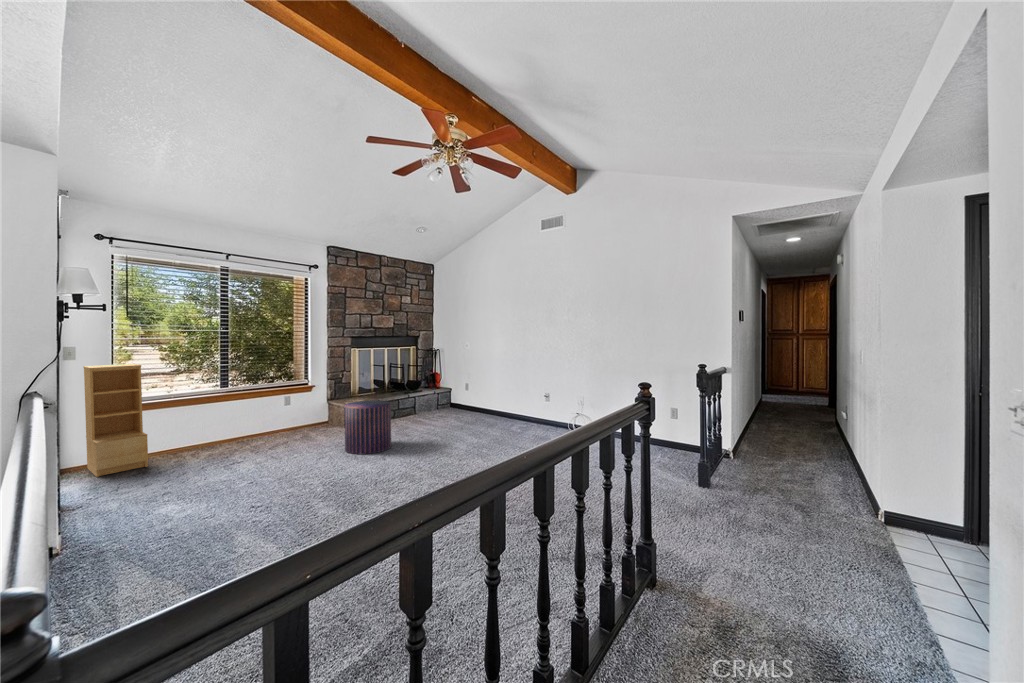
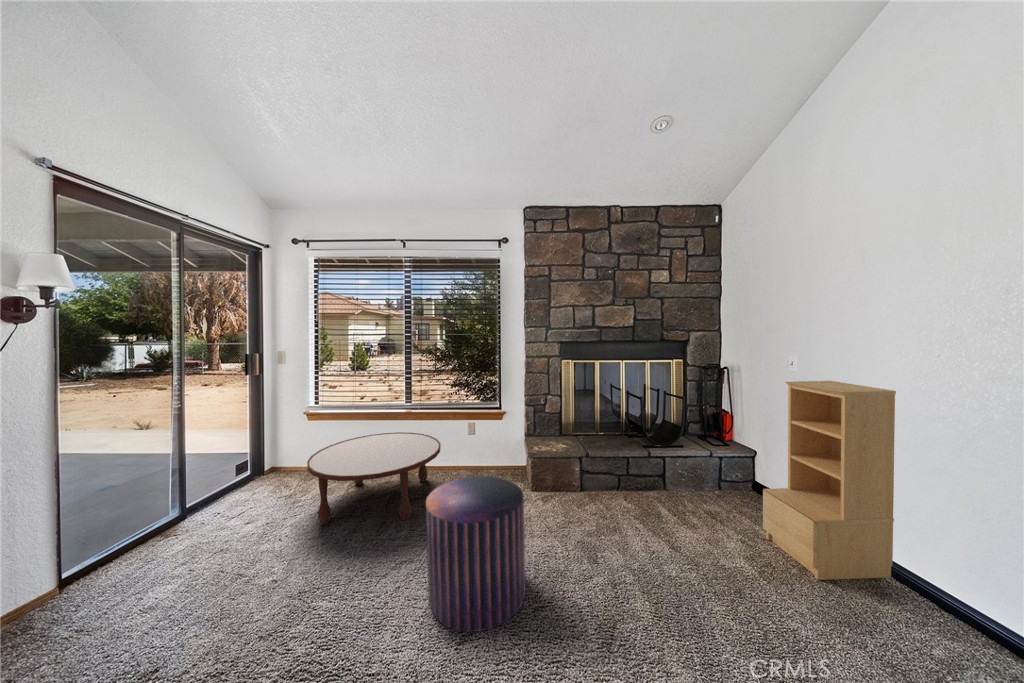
bookshelf: present [84,364,148,477] -> present [763,381,896,580]
coffee table: none [192,405,297,461] -> present [307,432,441,525]

